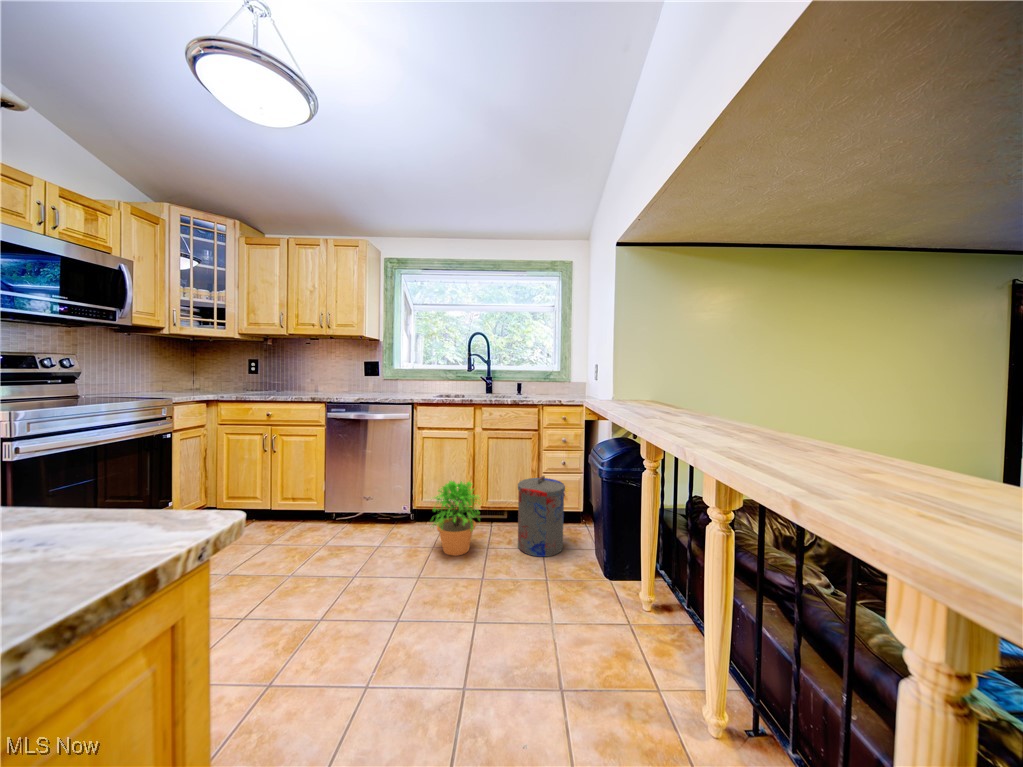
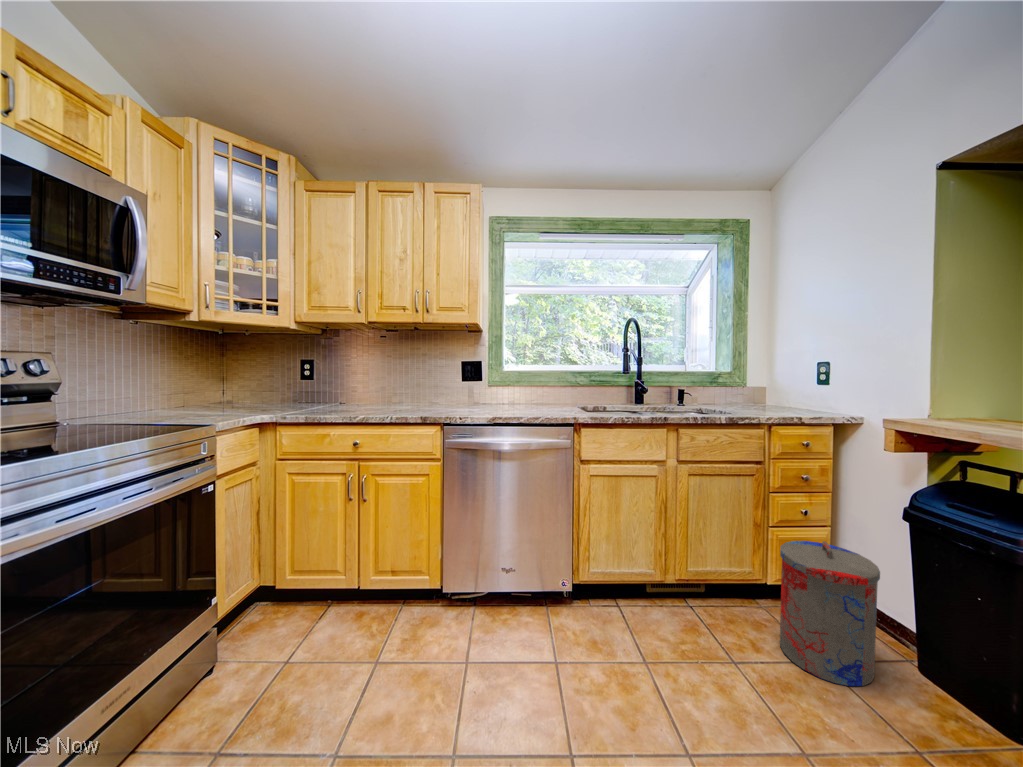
potted plant: present [433,481,480,556] -> none [645,552,759,688]

